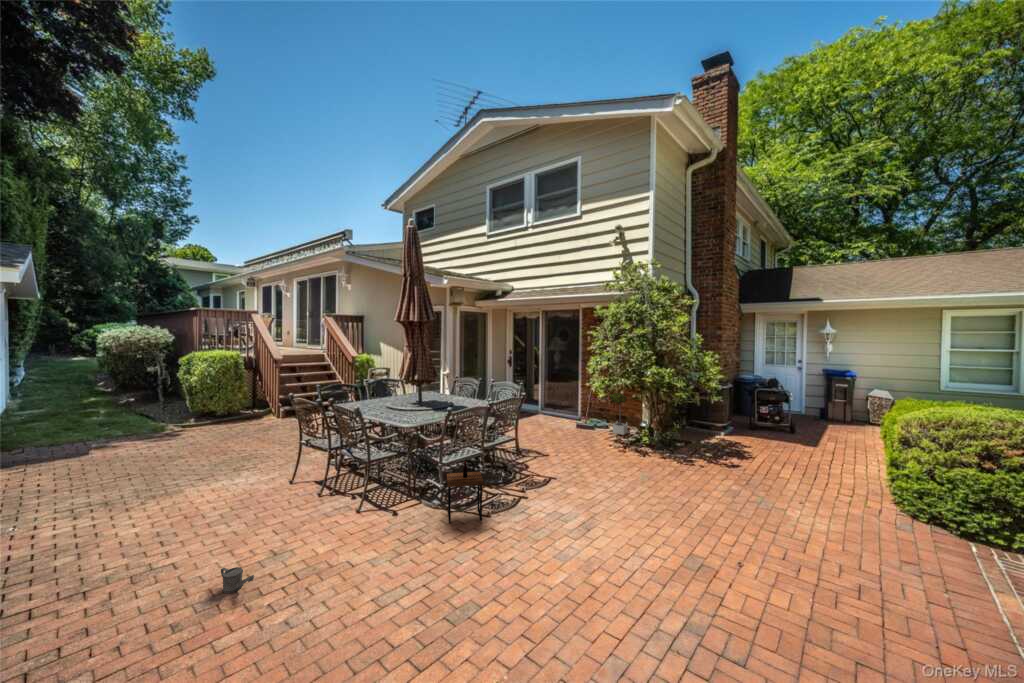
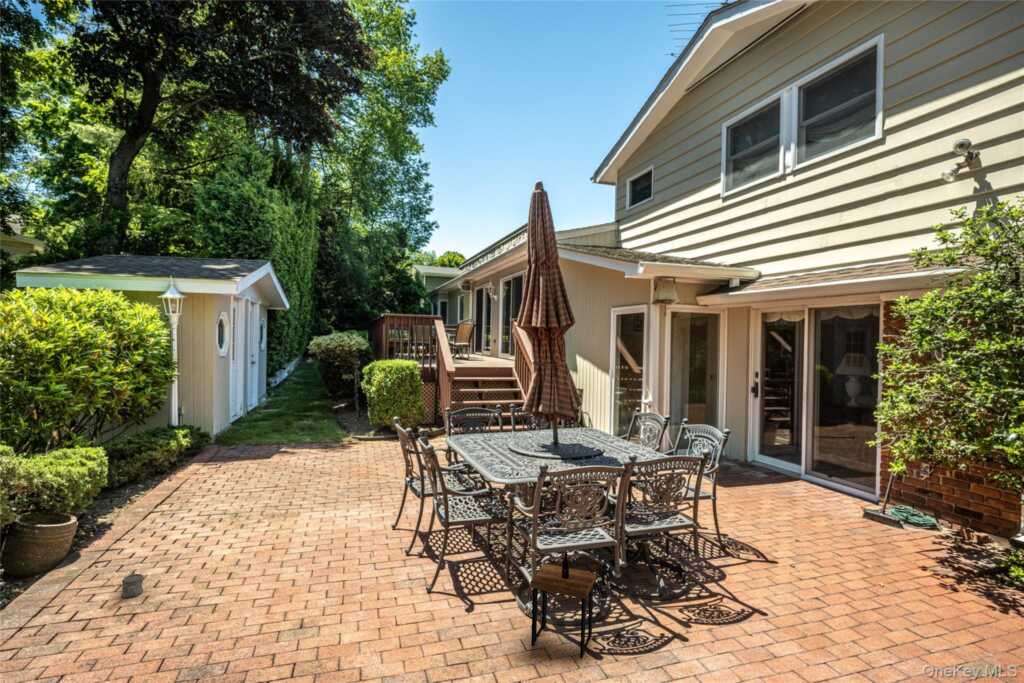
potted tree: present [610,392,628,435] -> none [944,468,992,561]
watering can: present [221,567,254,593] -> present [122,571,144,598]

